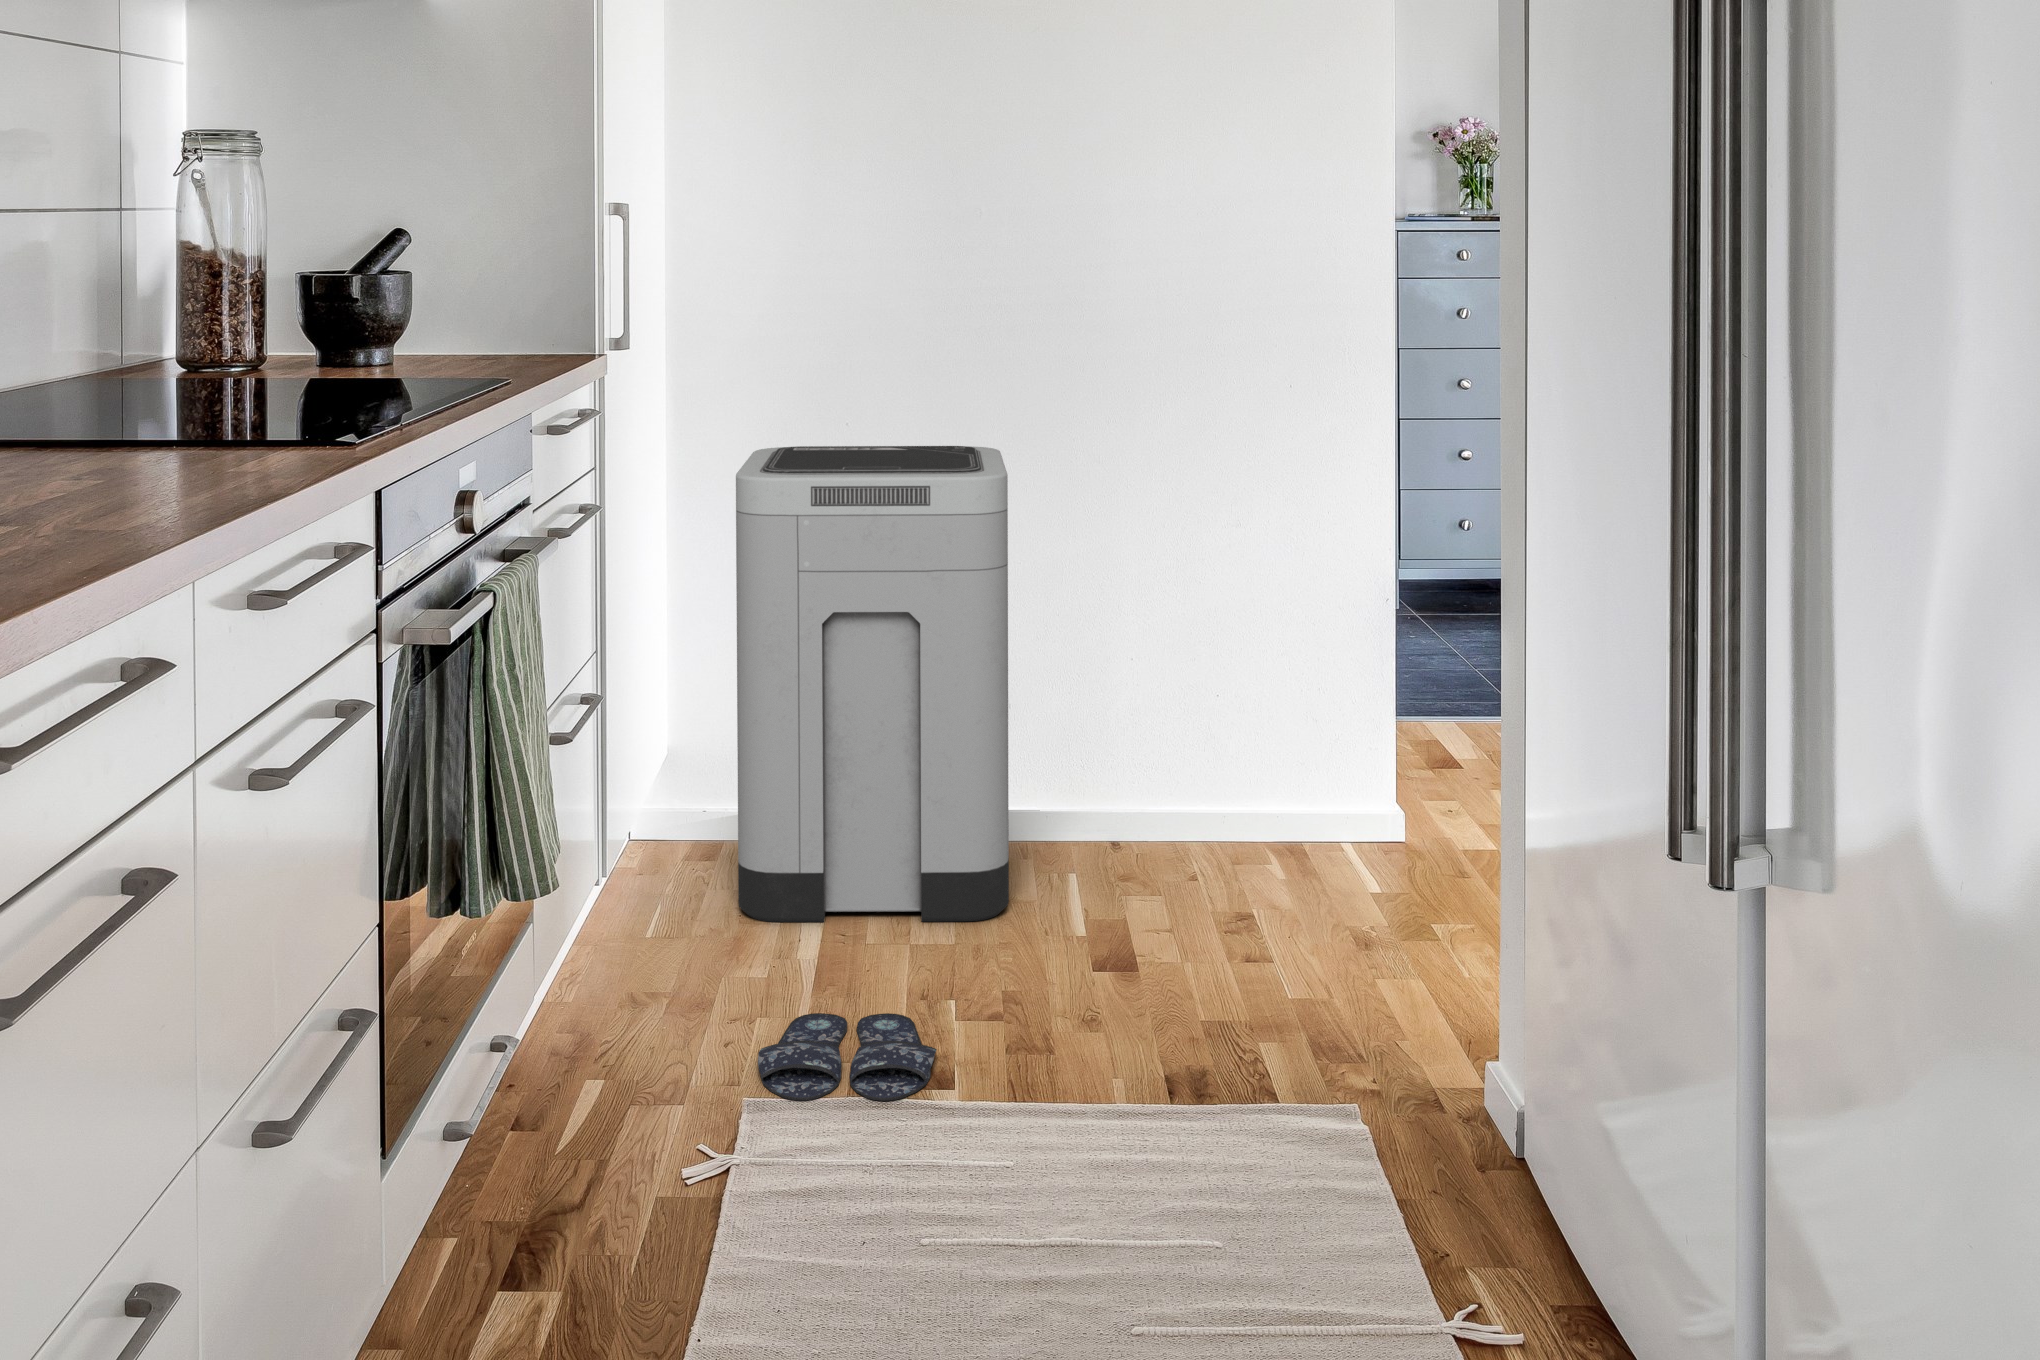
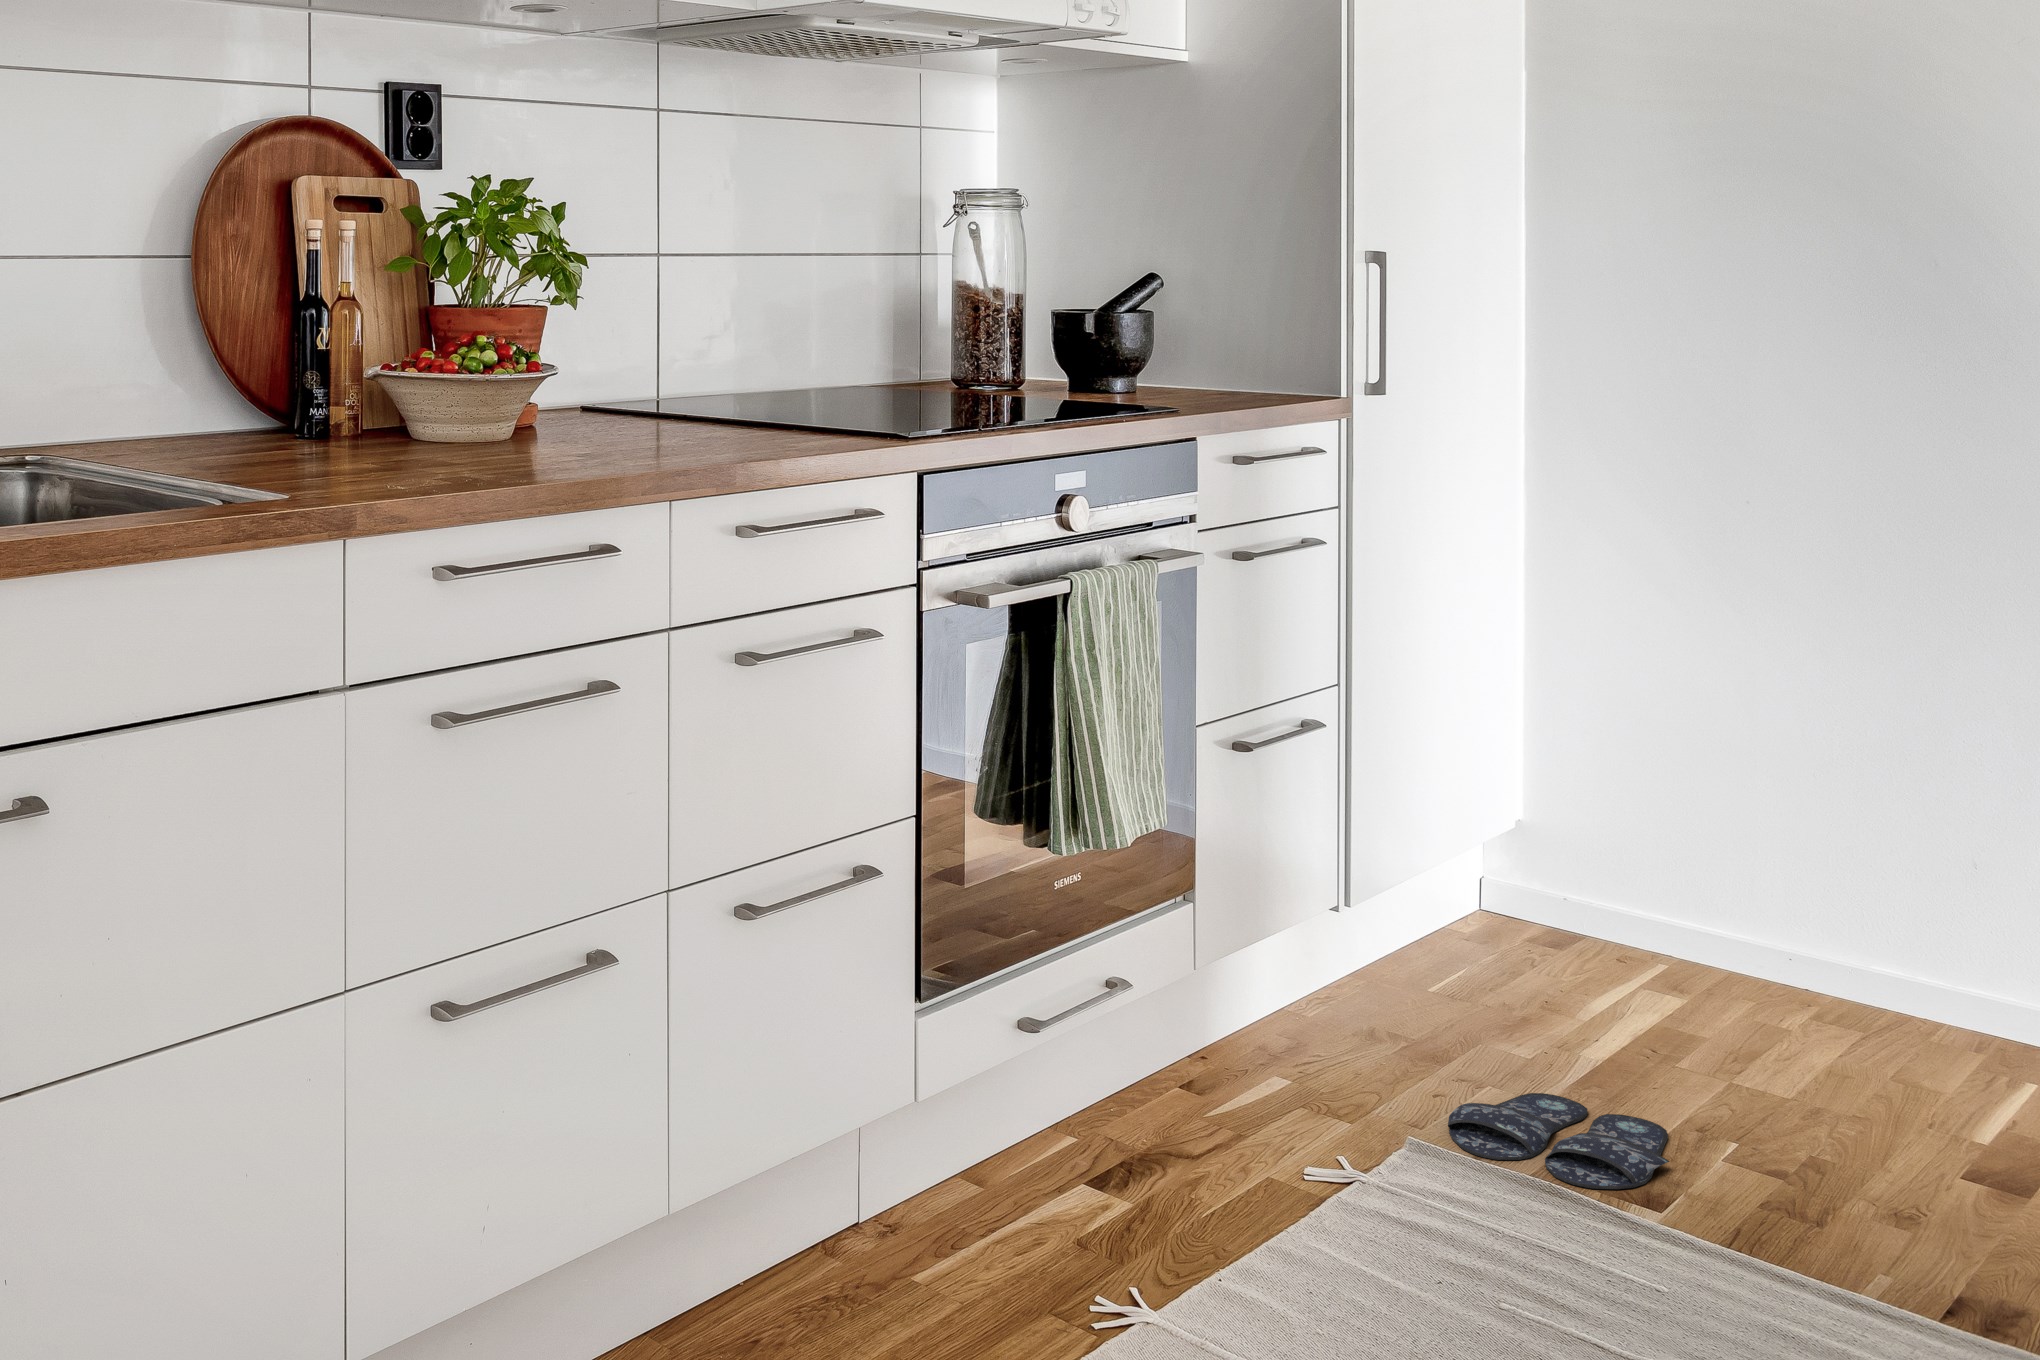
trash can: present [736,446,1009,922] -> none [1543,515,1948,1078]

